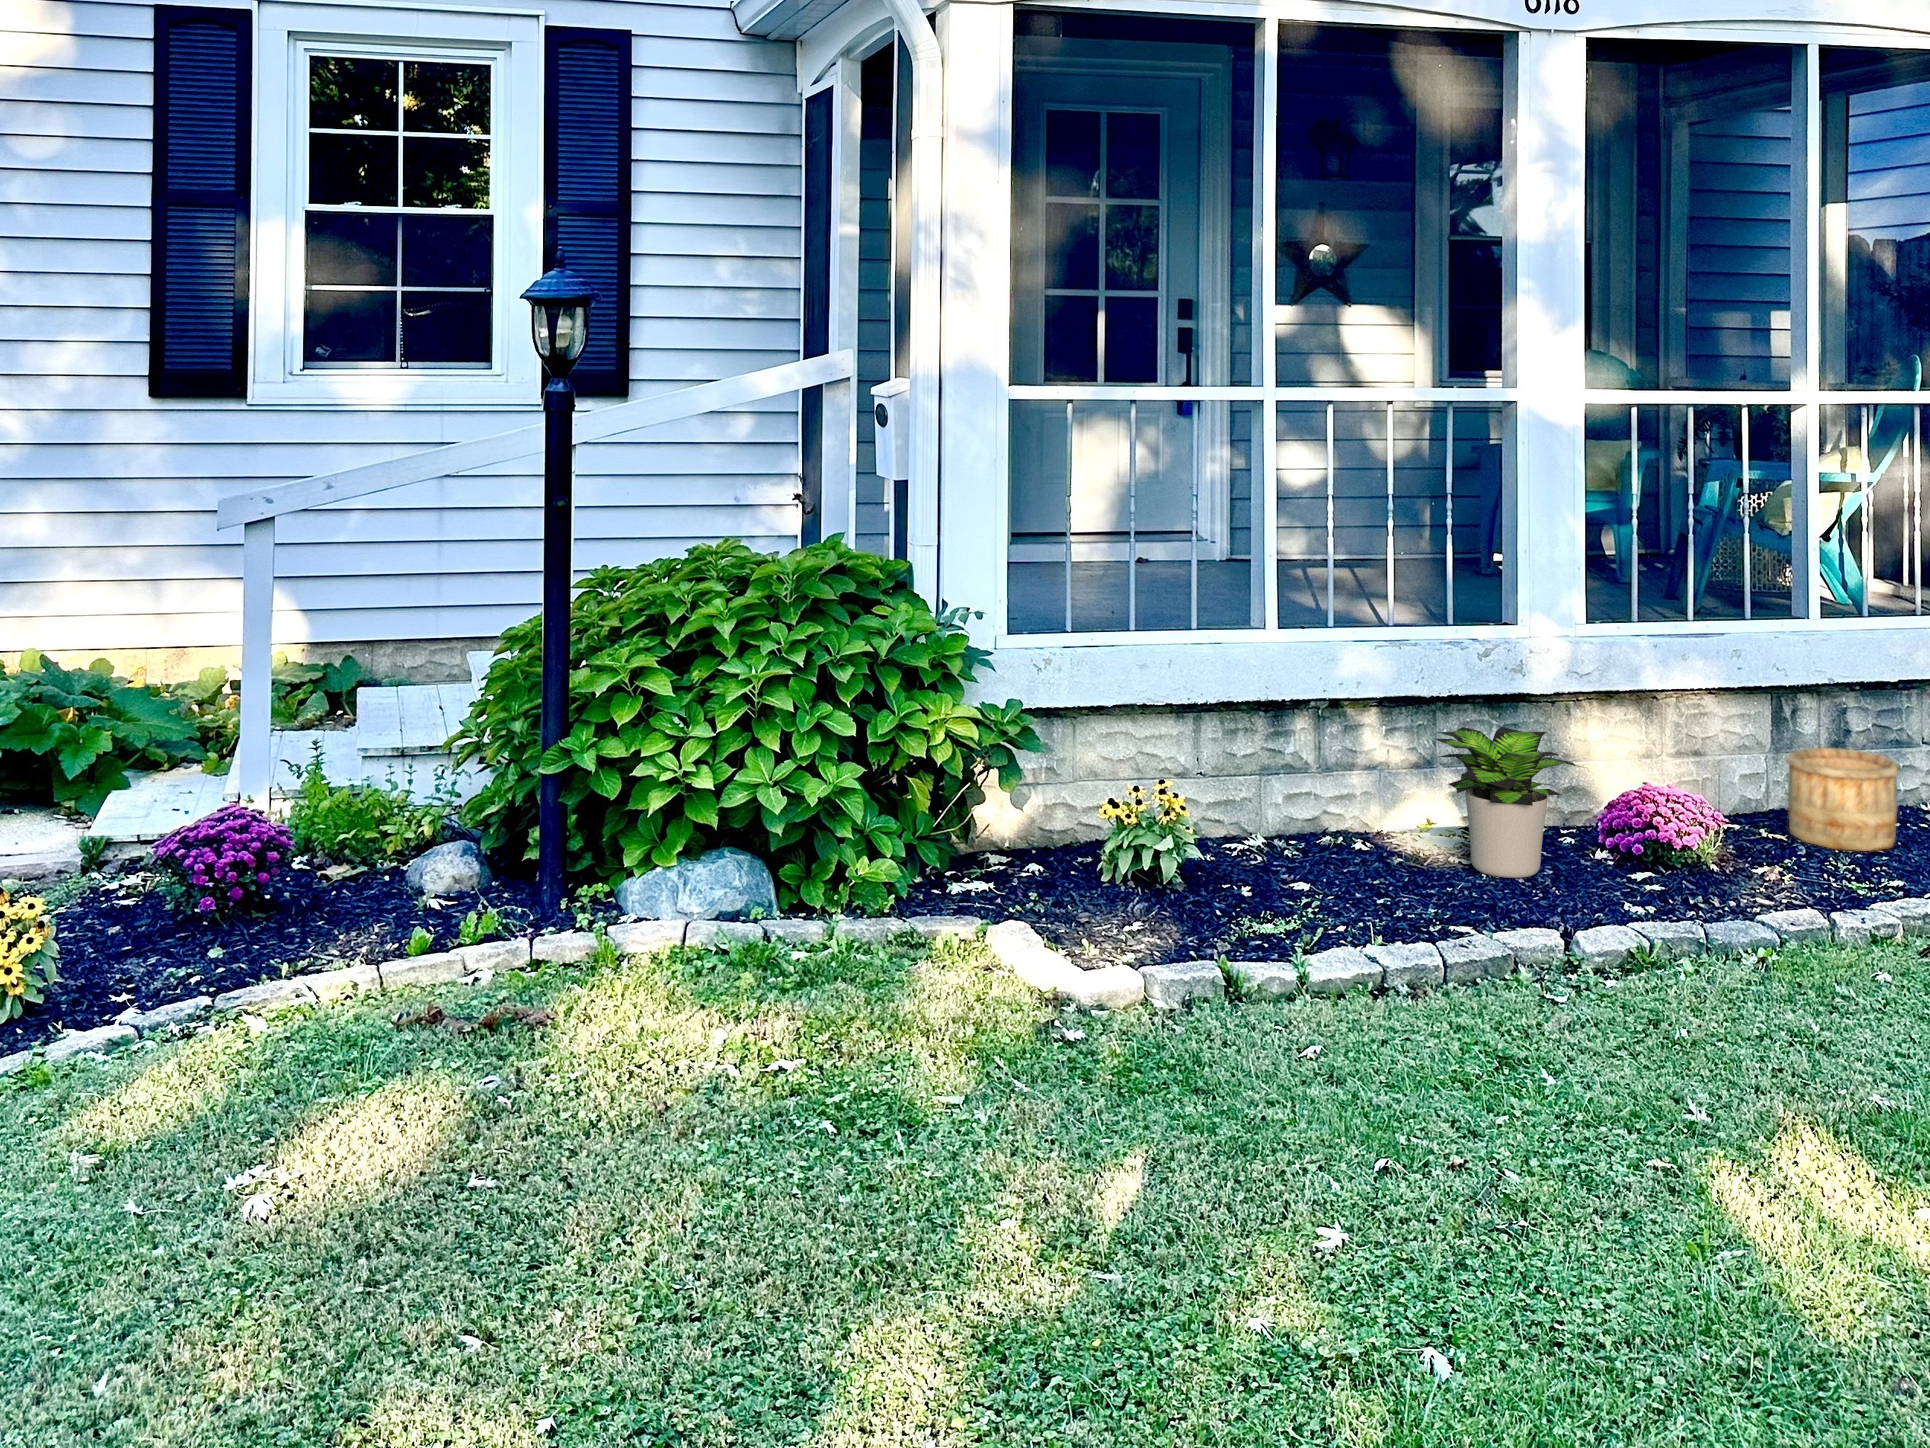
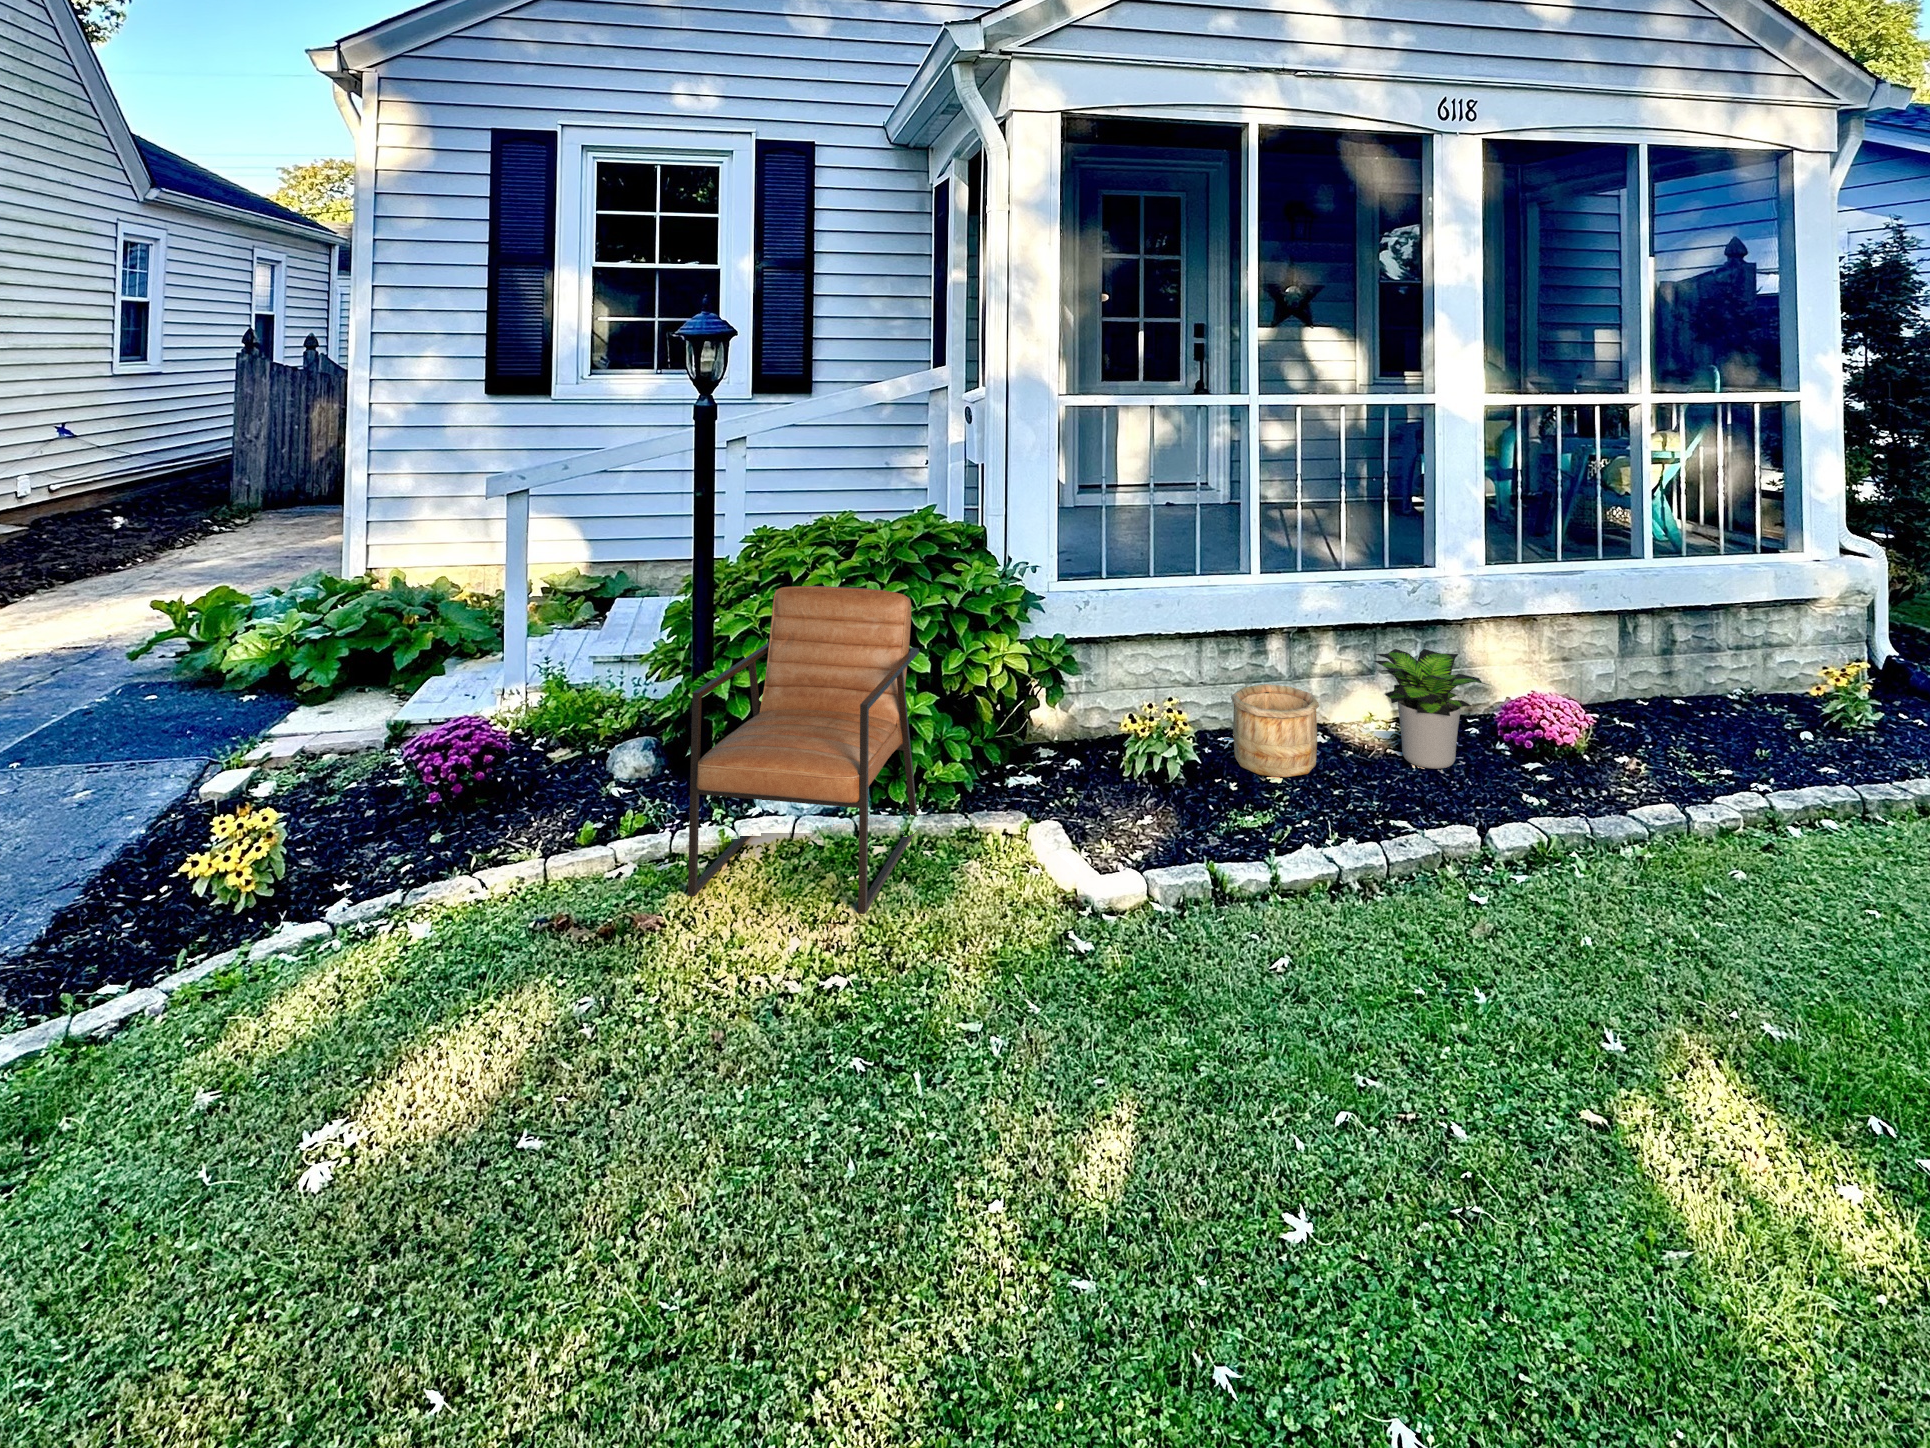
chair: none [566,625,844,1015] -> present [688,586,919,914]
wooden bucket: present [1785,747,1901,851] -> present [1231,684,1319,777]

